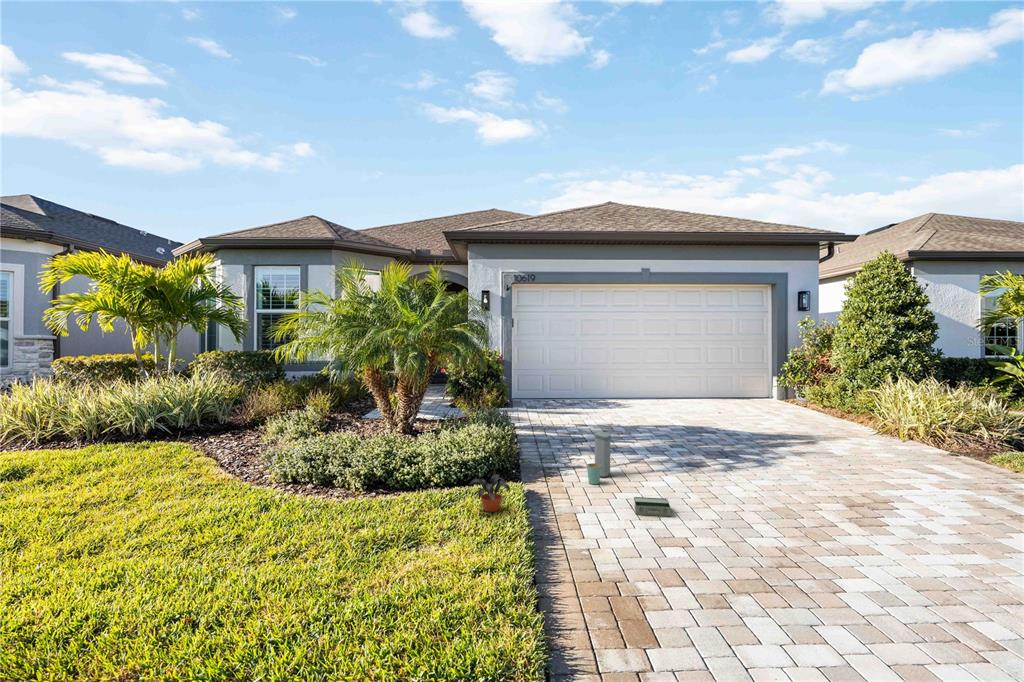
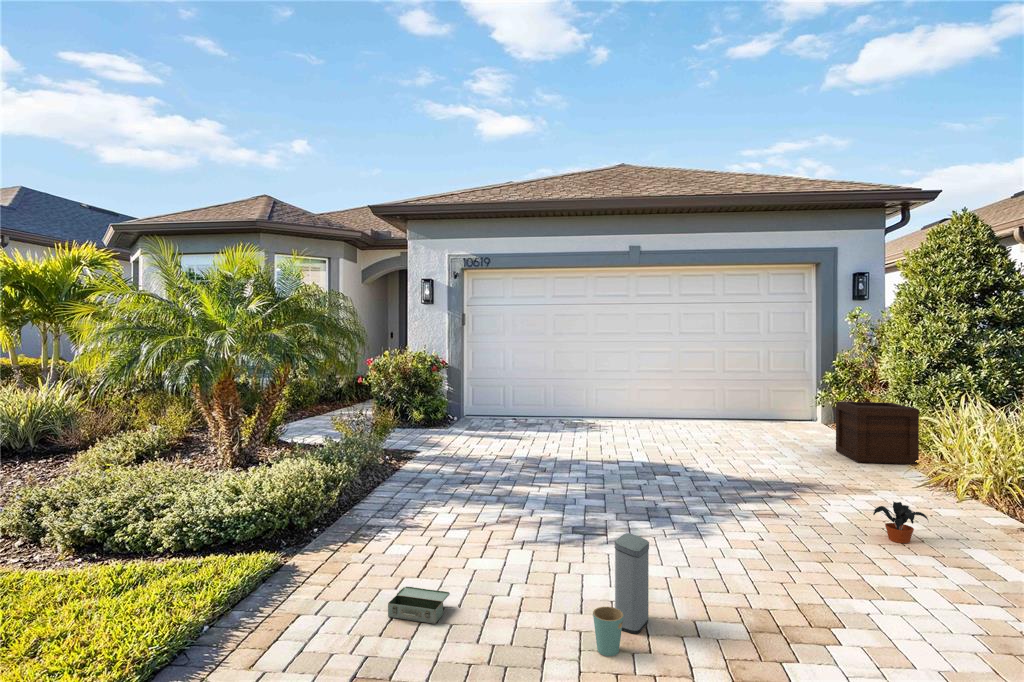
wooden crate: none [804,382,866,424] -> present [836,402,919,465]
trash can: present [587,431,611,484] -> present [593,533,649,656]
potted plant: present [470,474,510,512] -> present [873,501,928,543]

